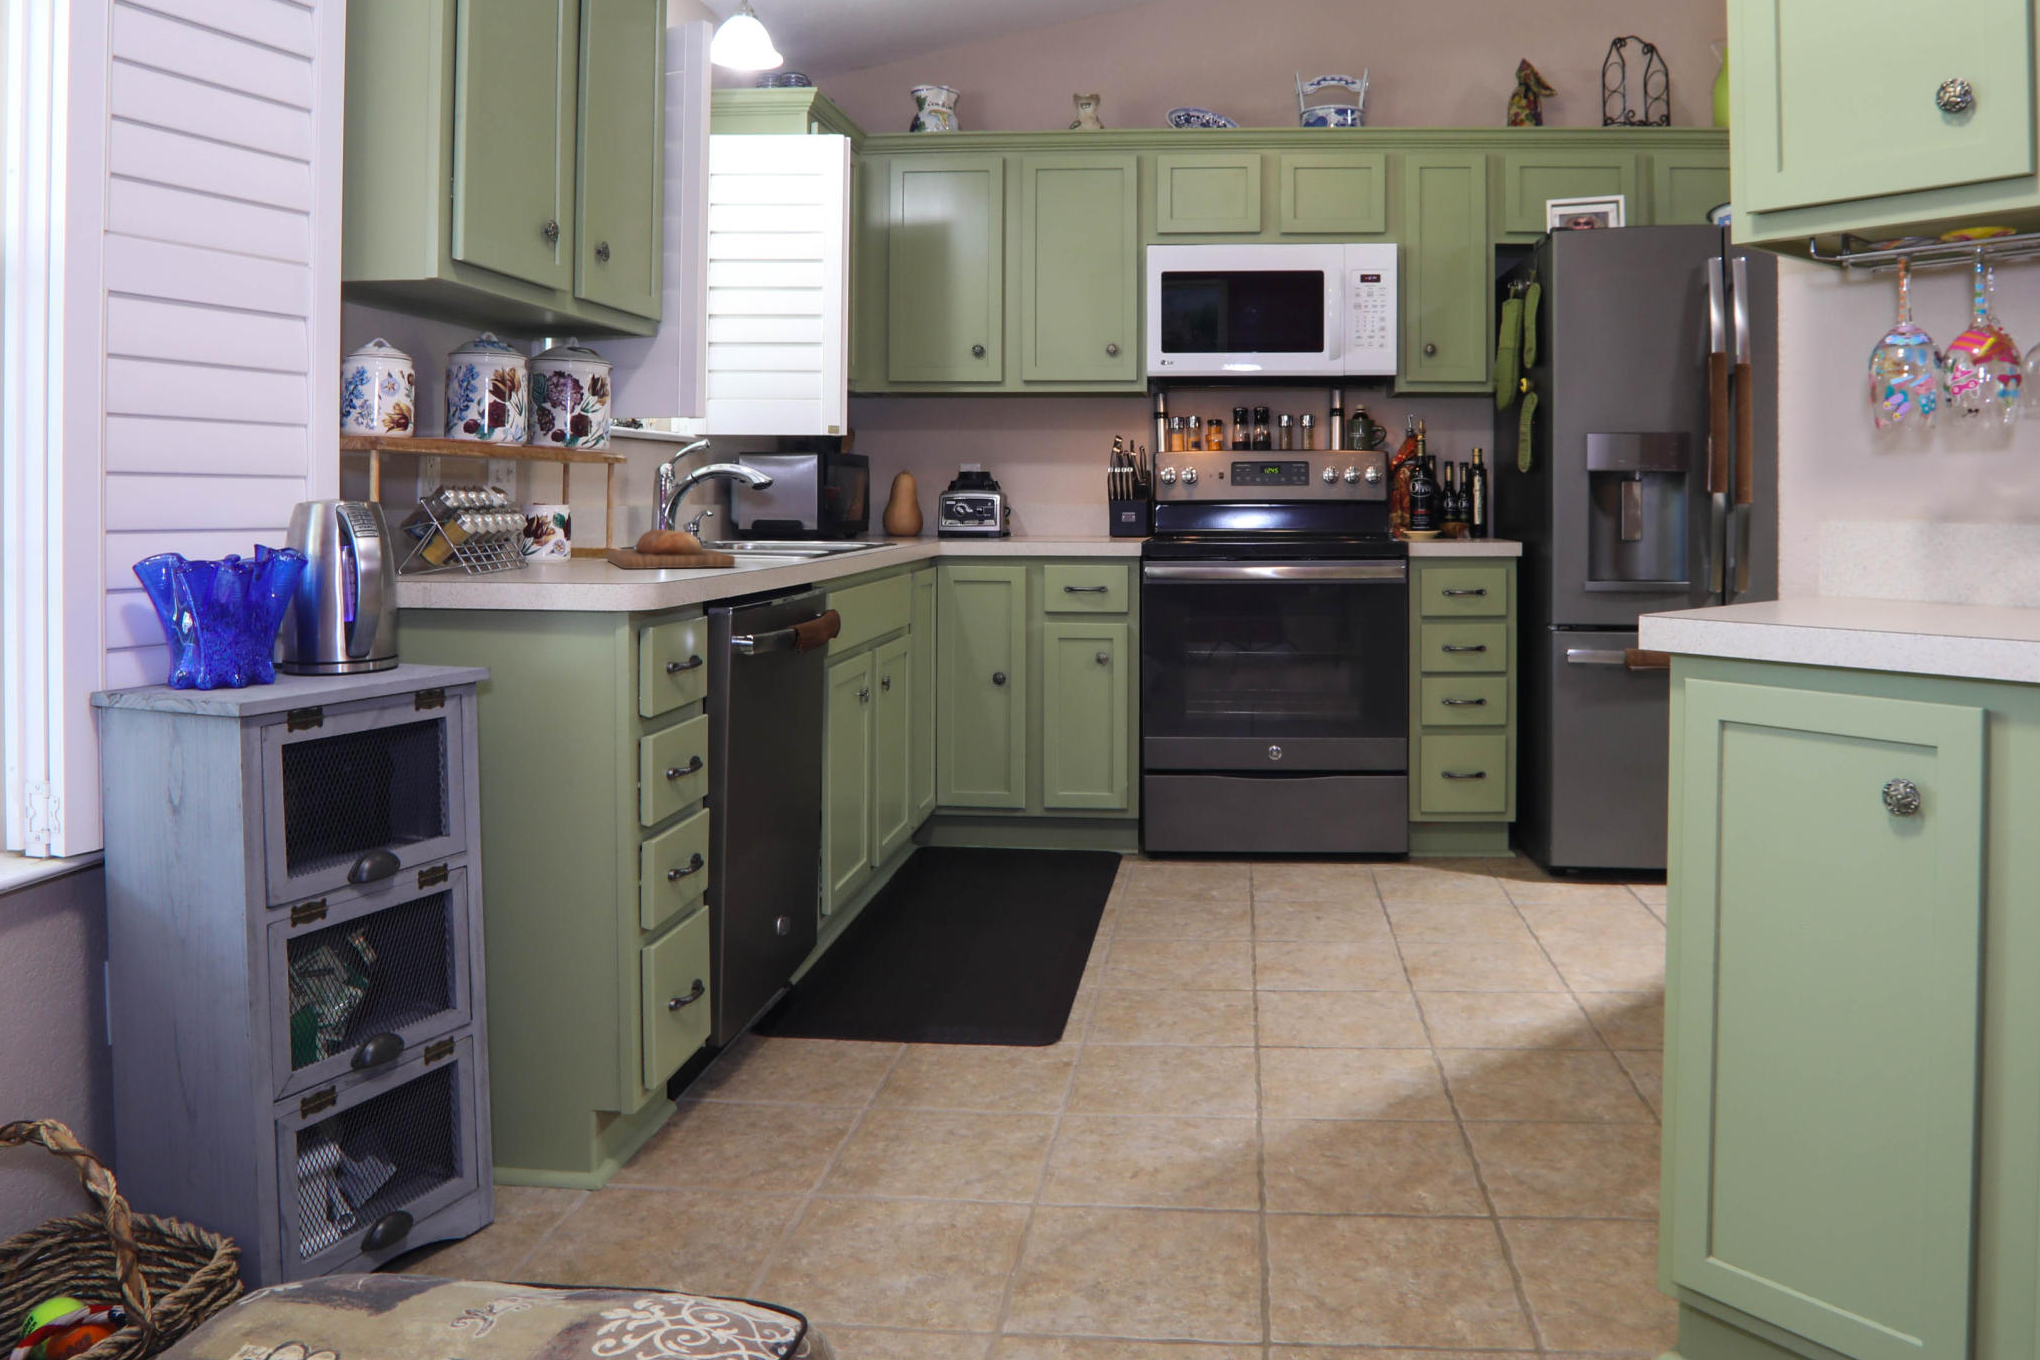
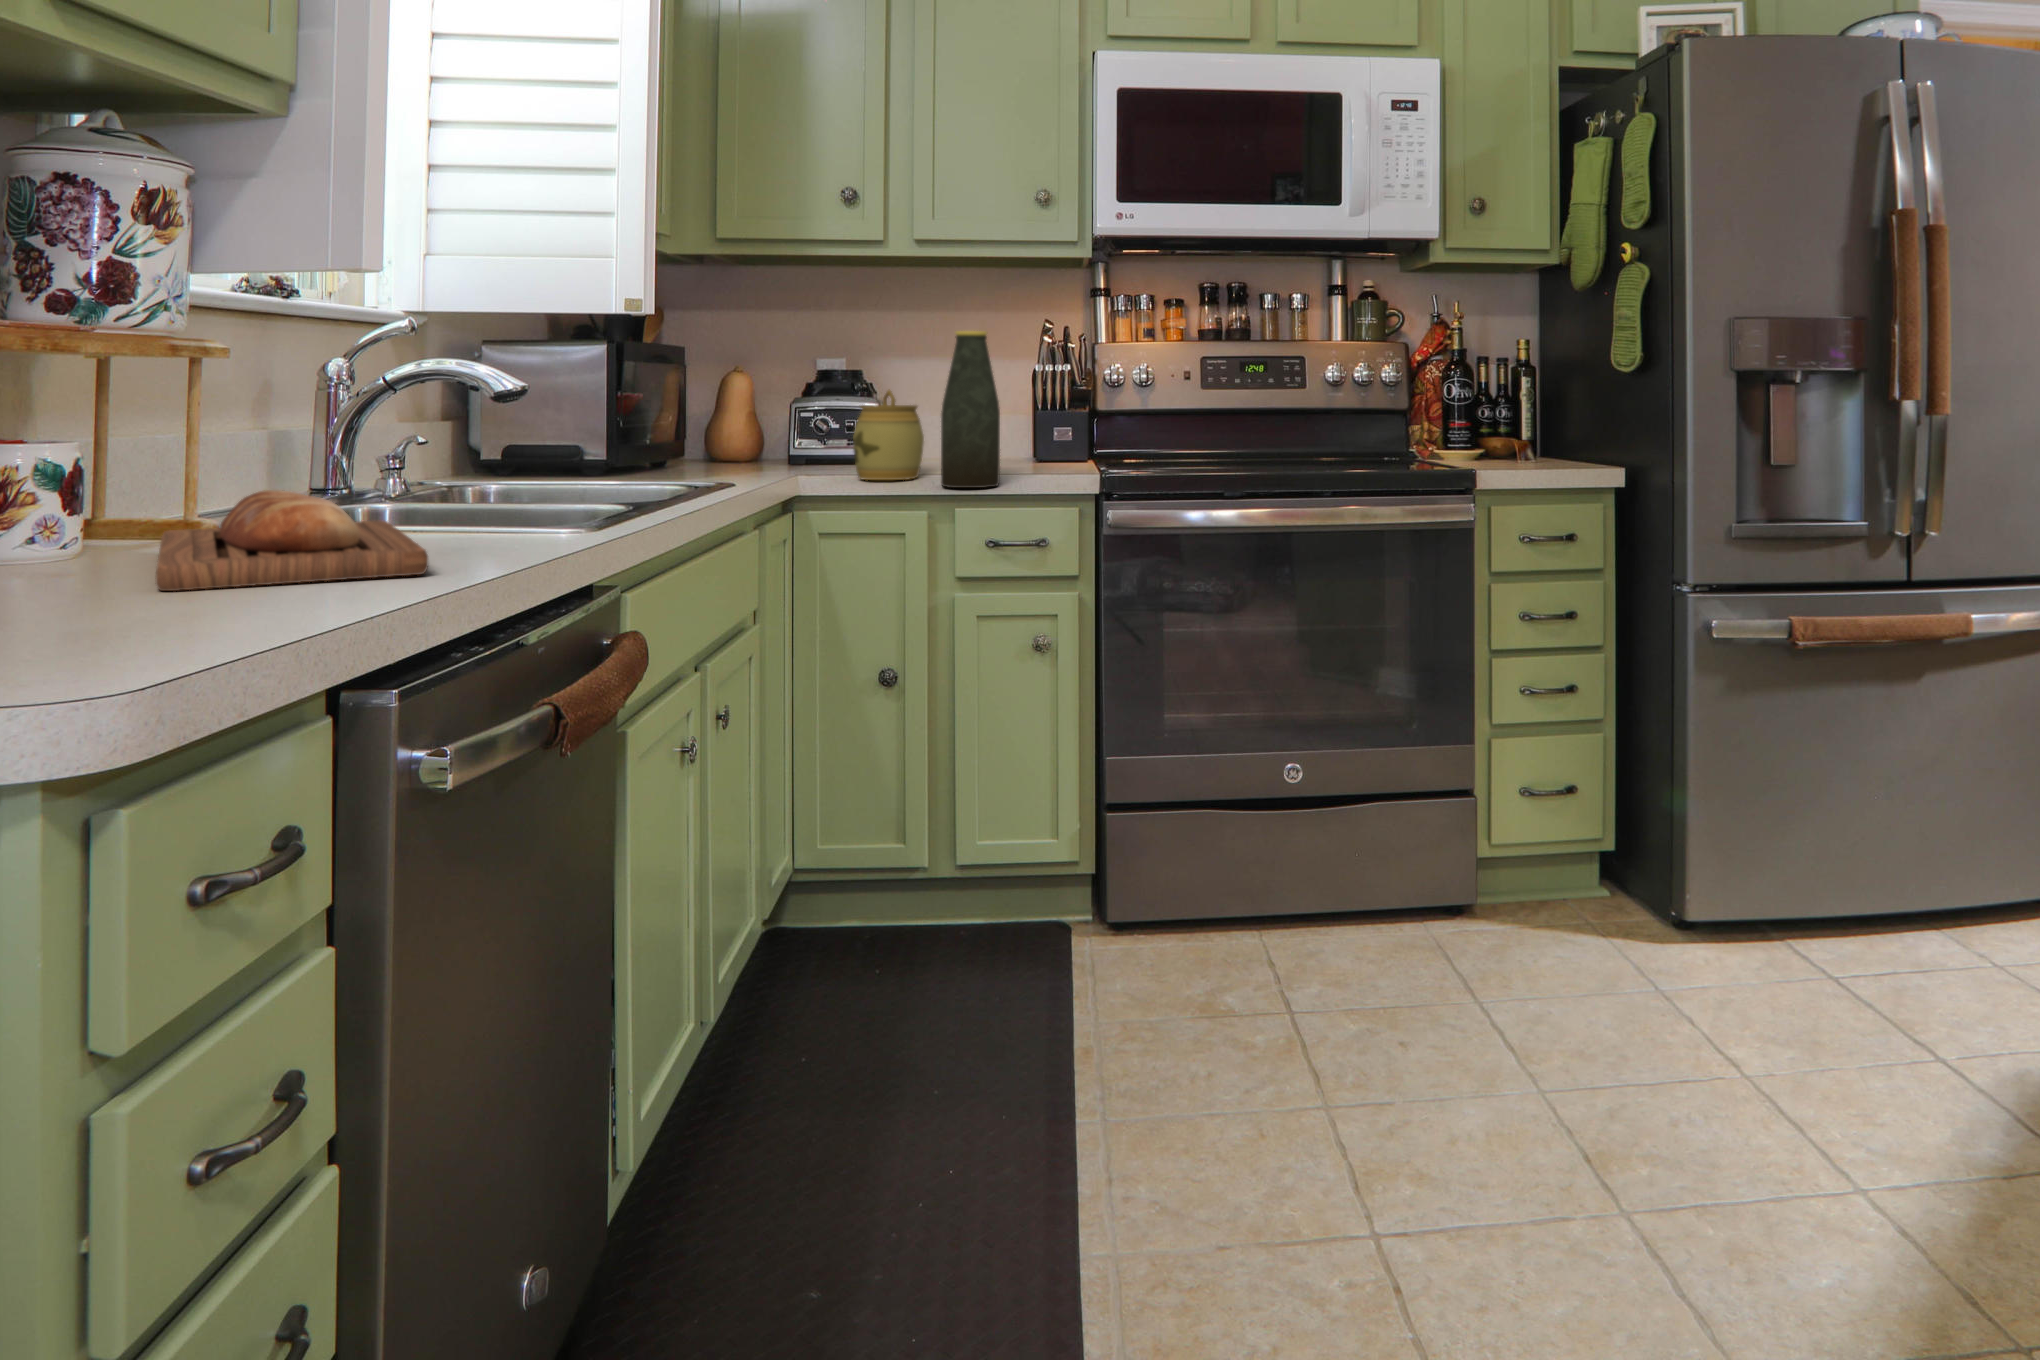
bottle: none [1033,445,1073,551] -> present [941,331,1000,488]
jar: none [978,485,1026,547] -> present [853,390,924,480]

